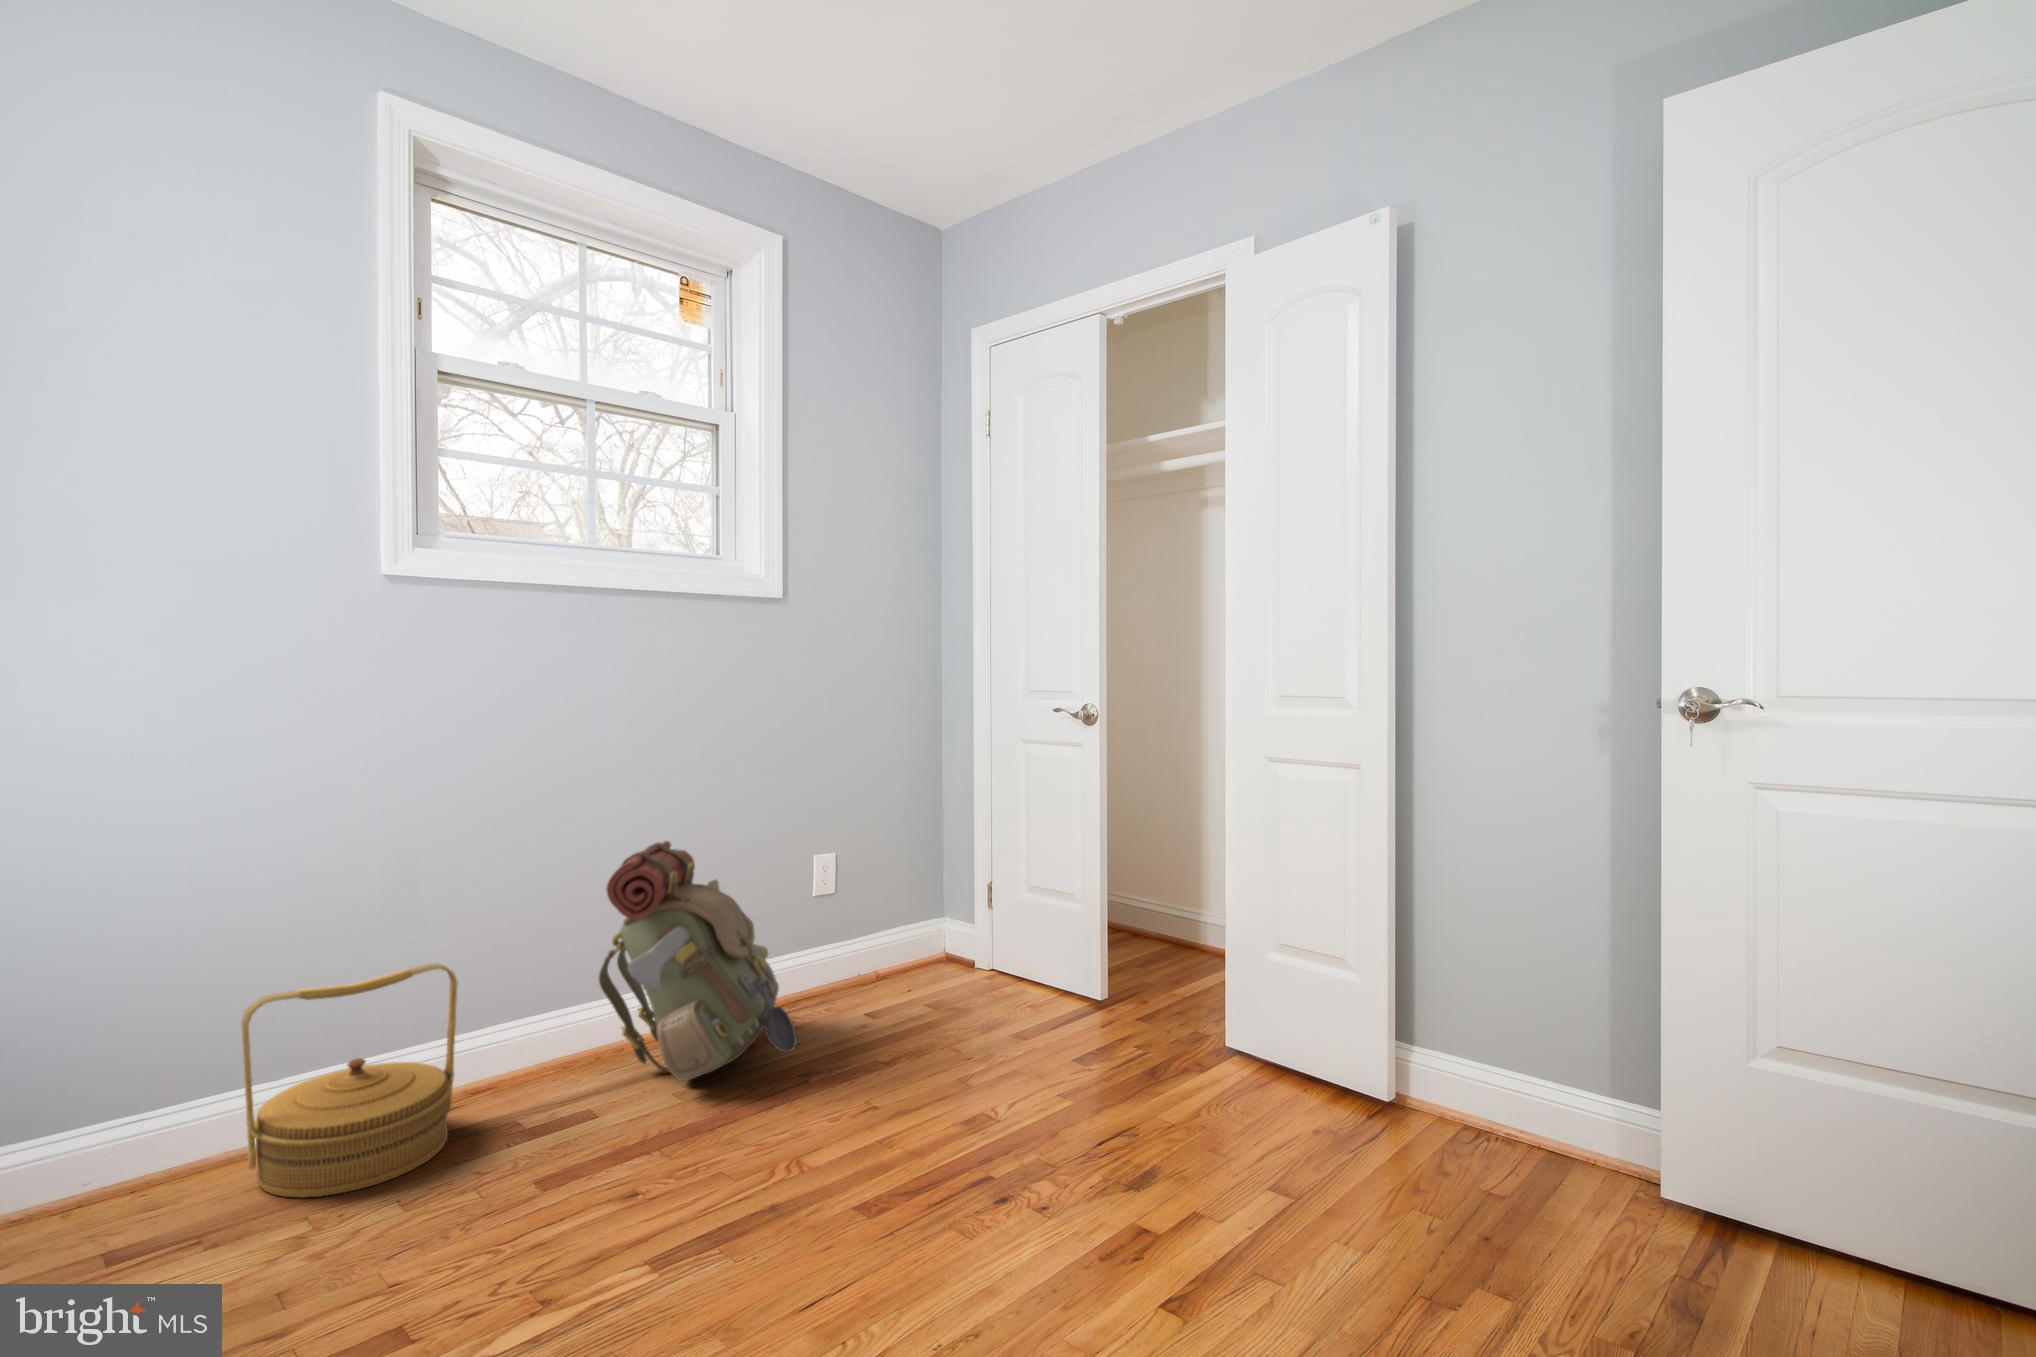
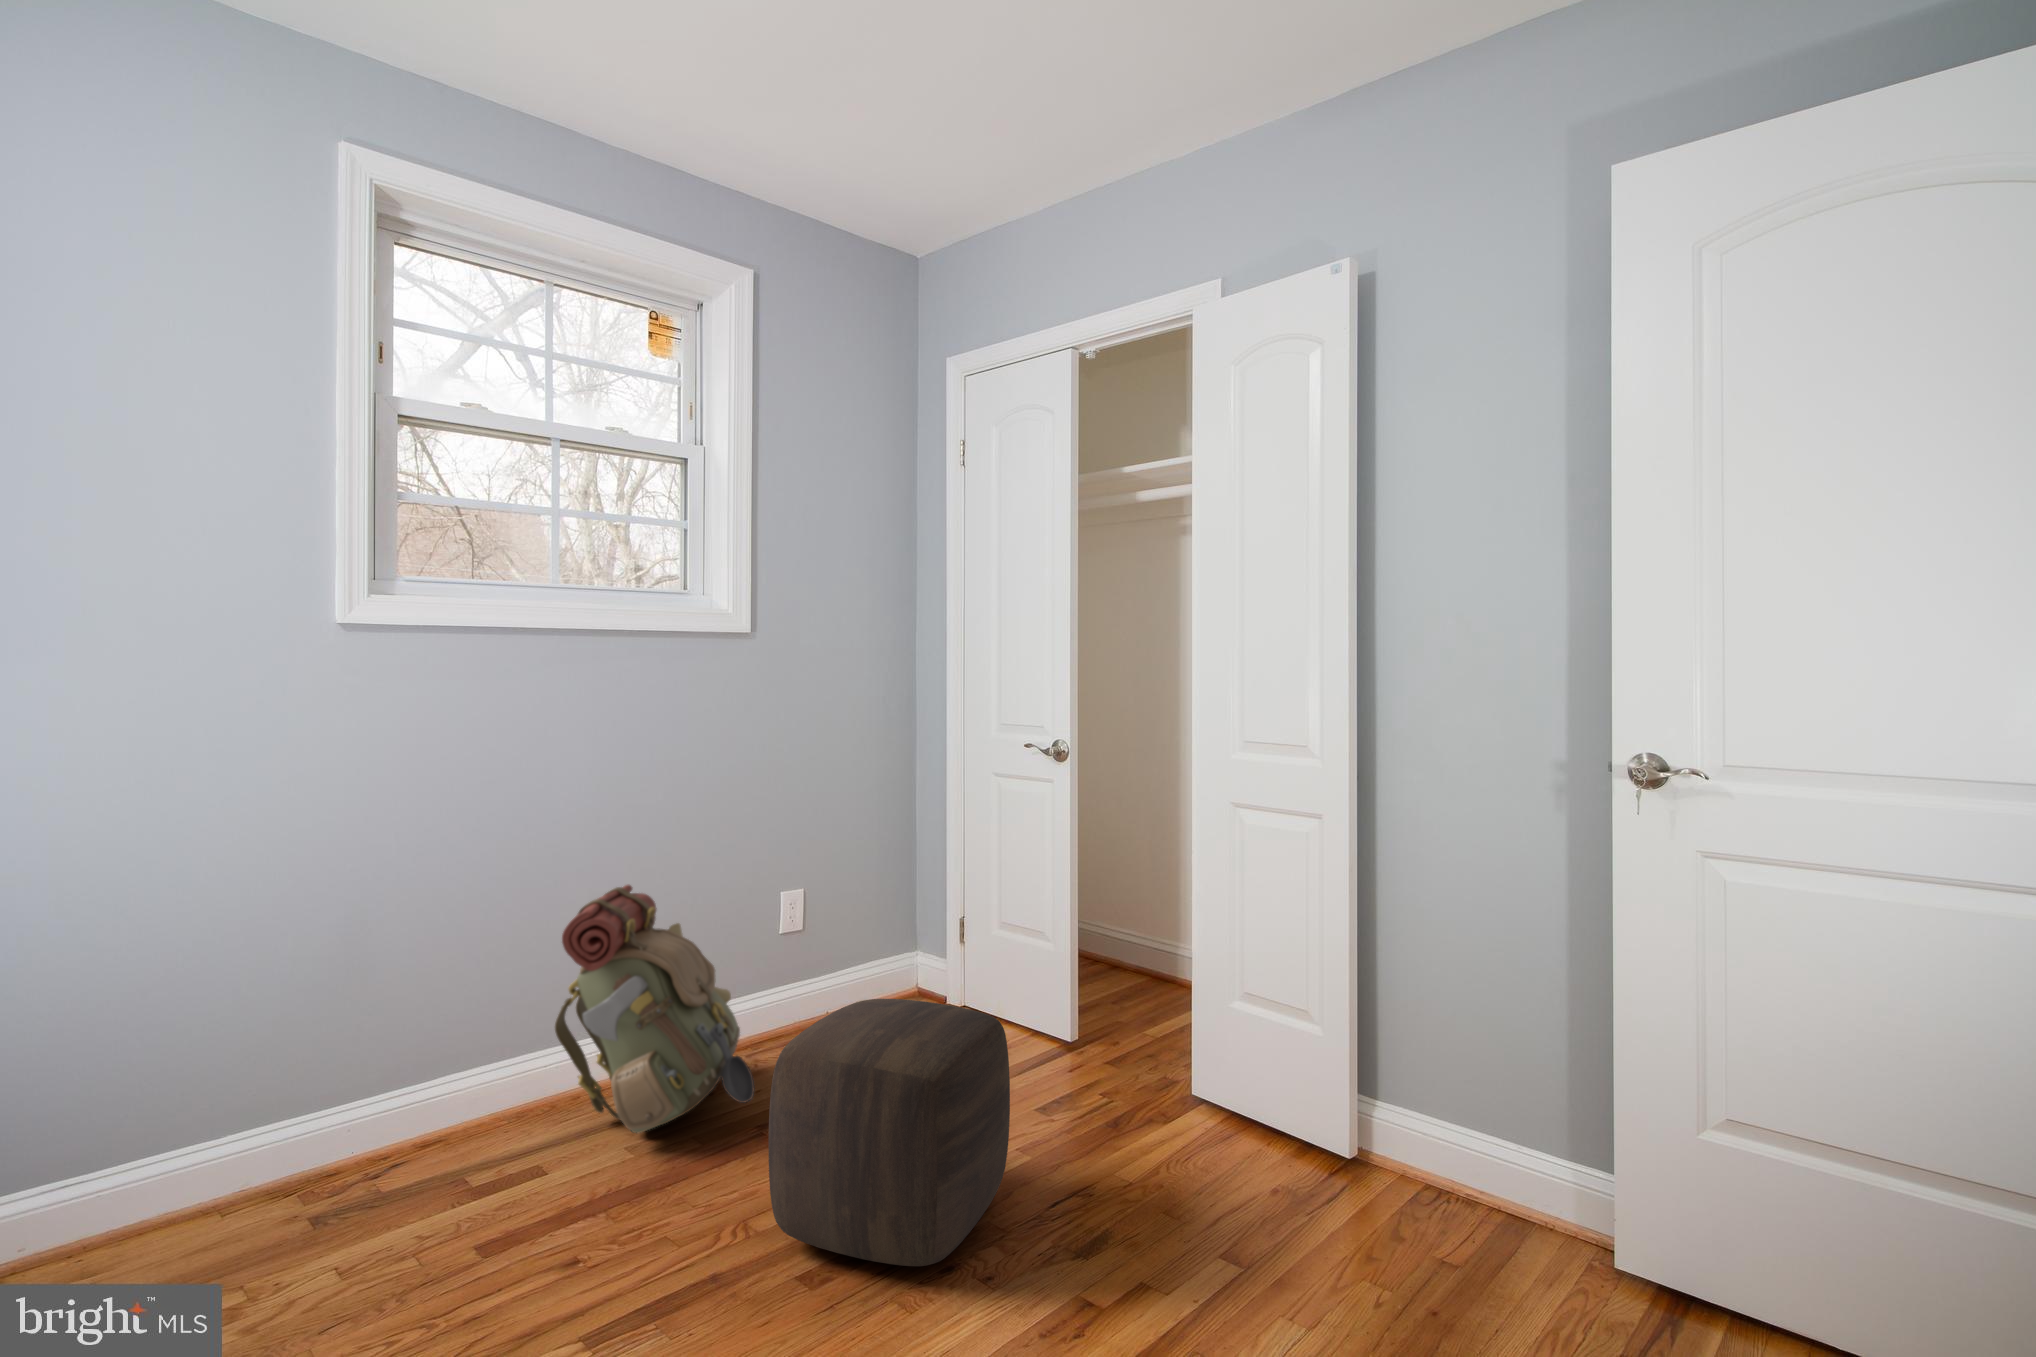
ottoman: none [823,944,1057,1197] -> present [769,999,1010,1266]
woven basket: present [241,964,458,1198] -> none [182,1017,407,1262]

